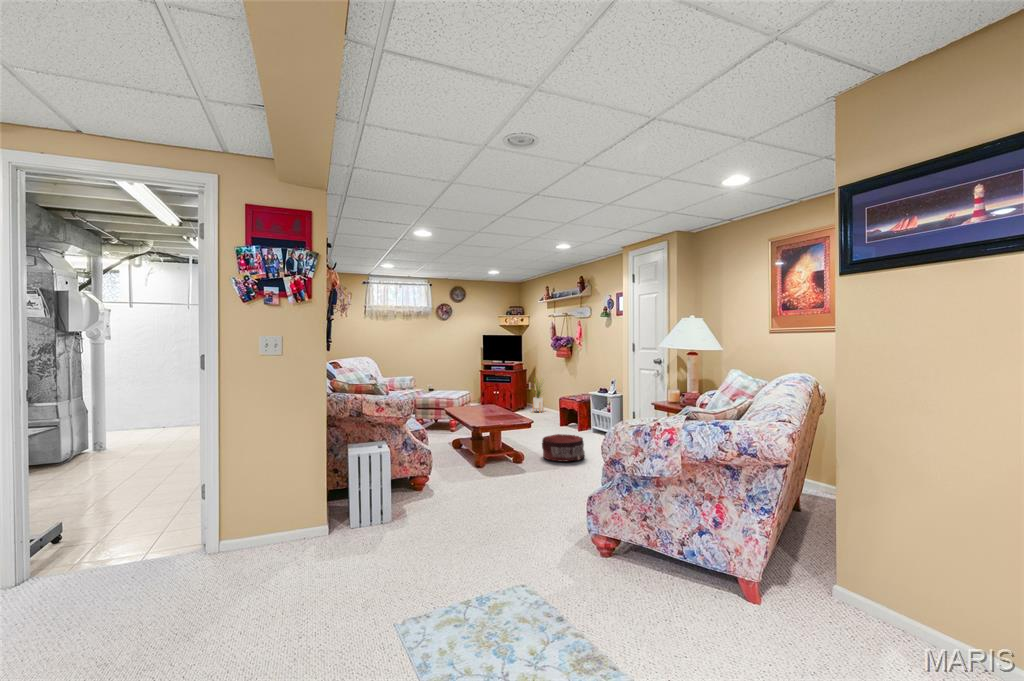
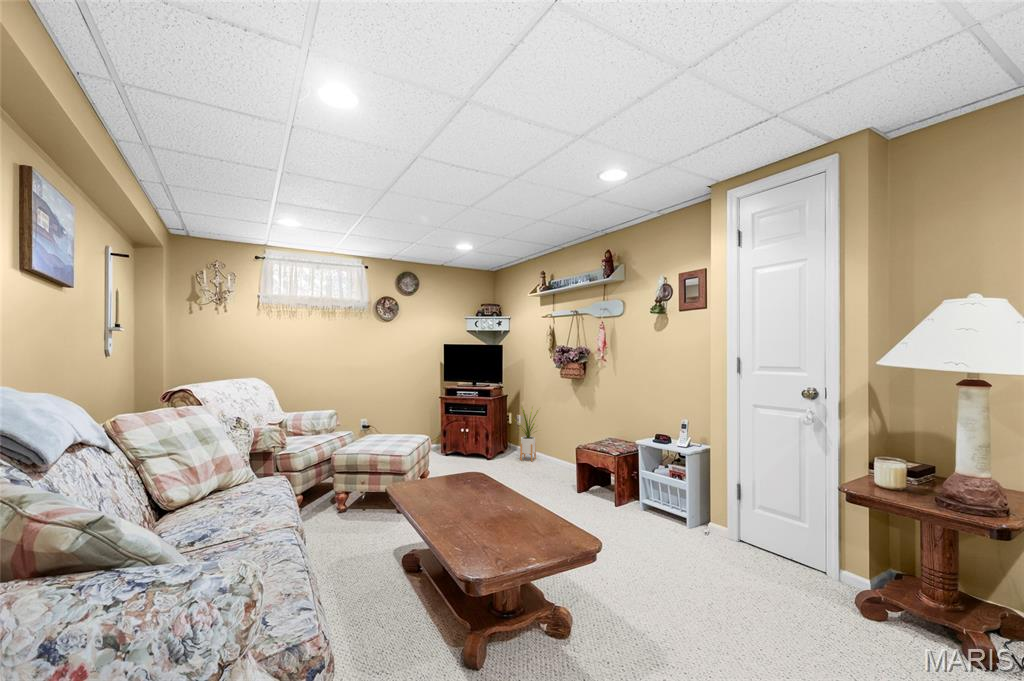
pouf: present [542,434,585,462] -> none [605,544,705,633]

